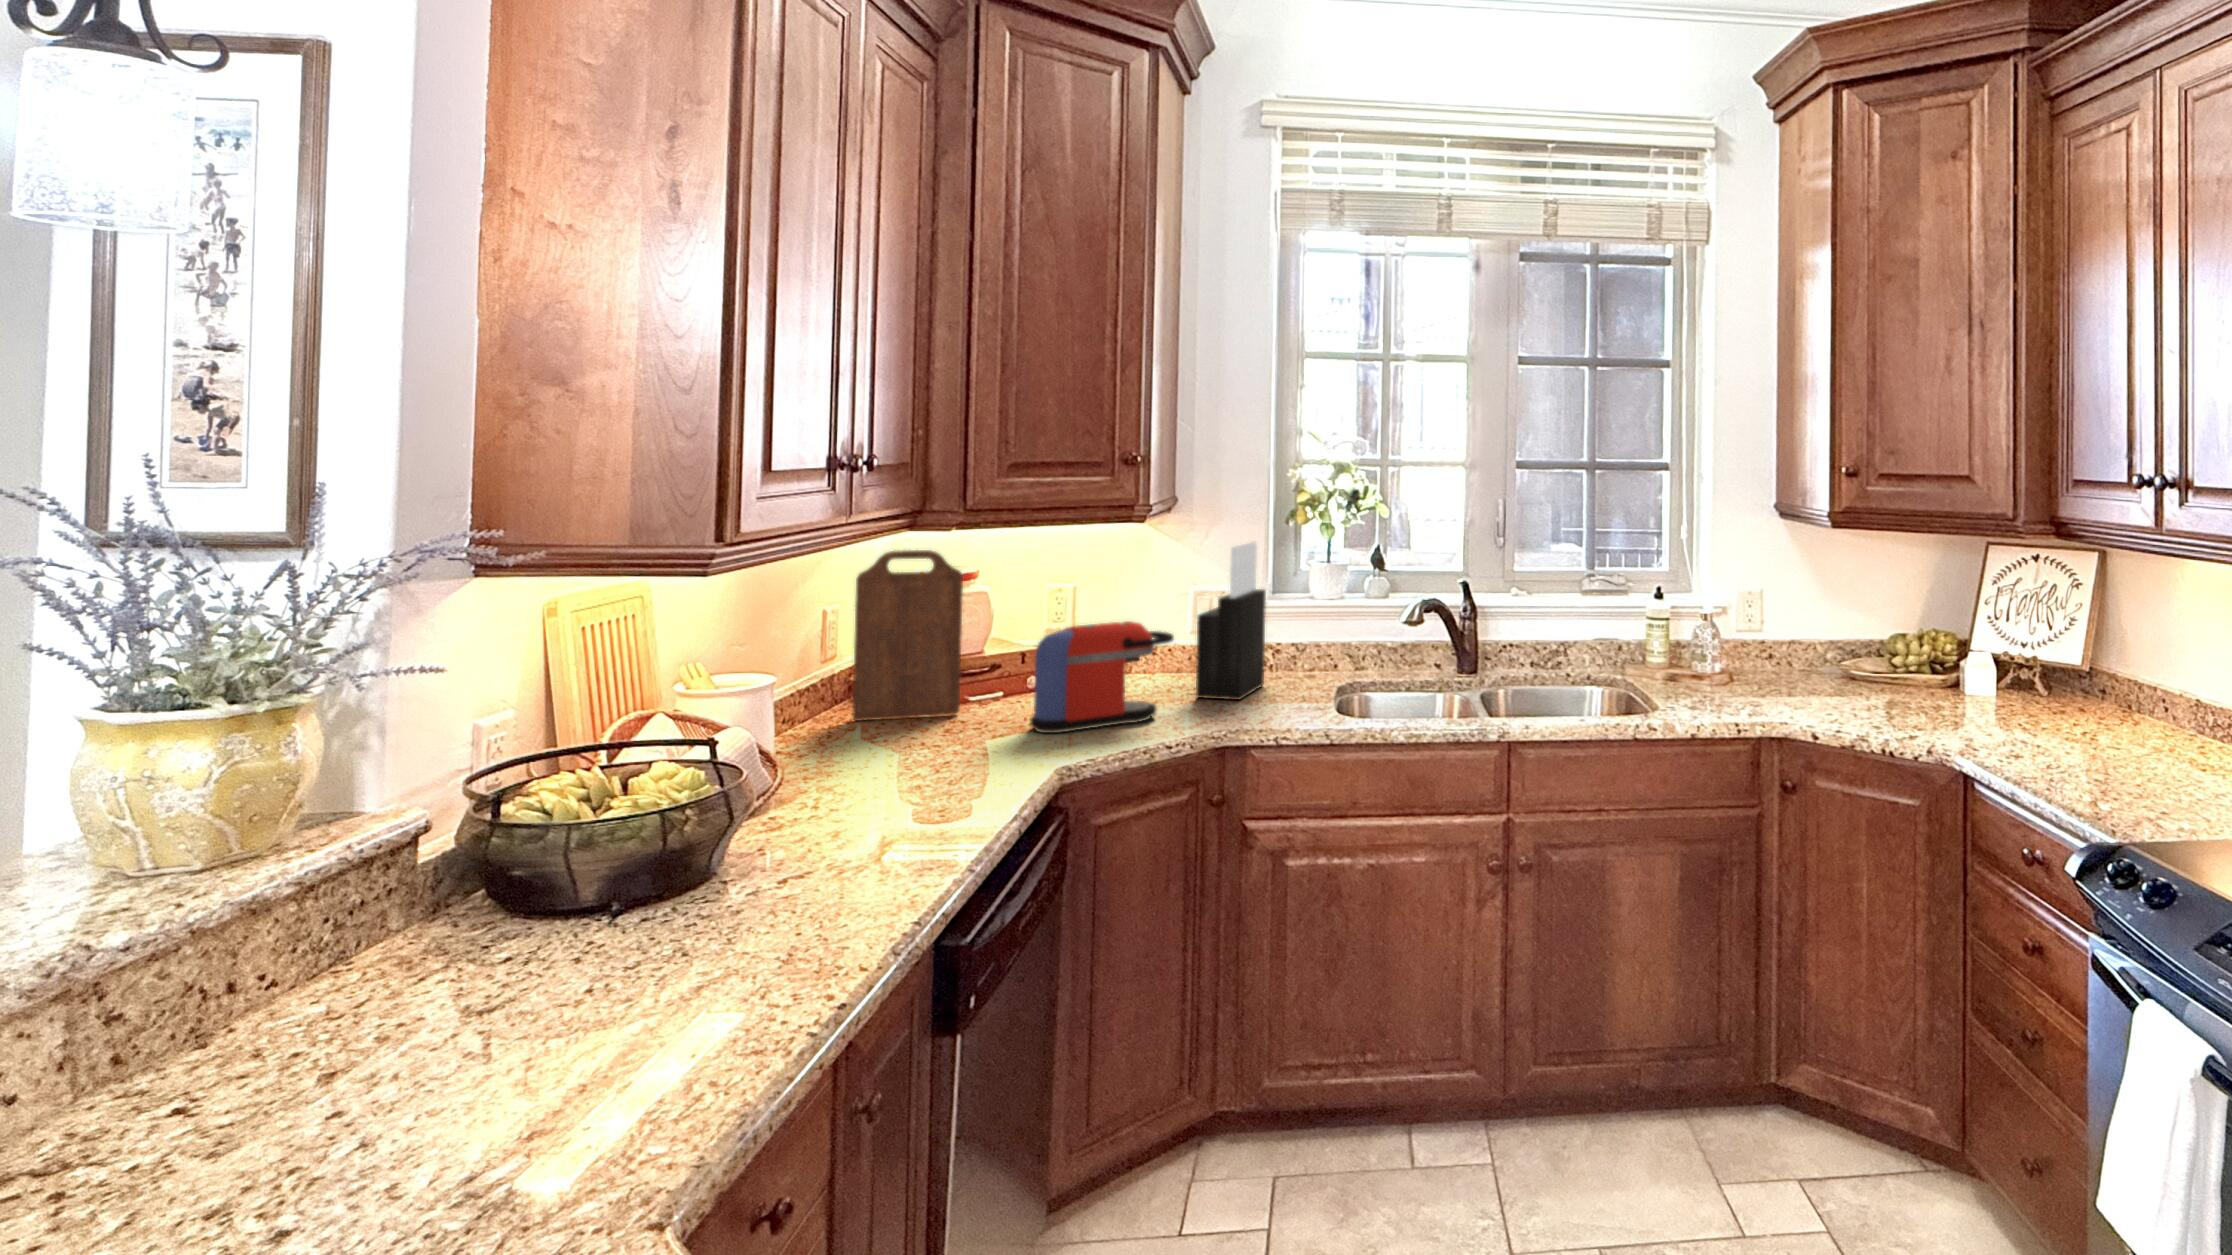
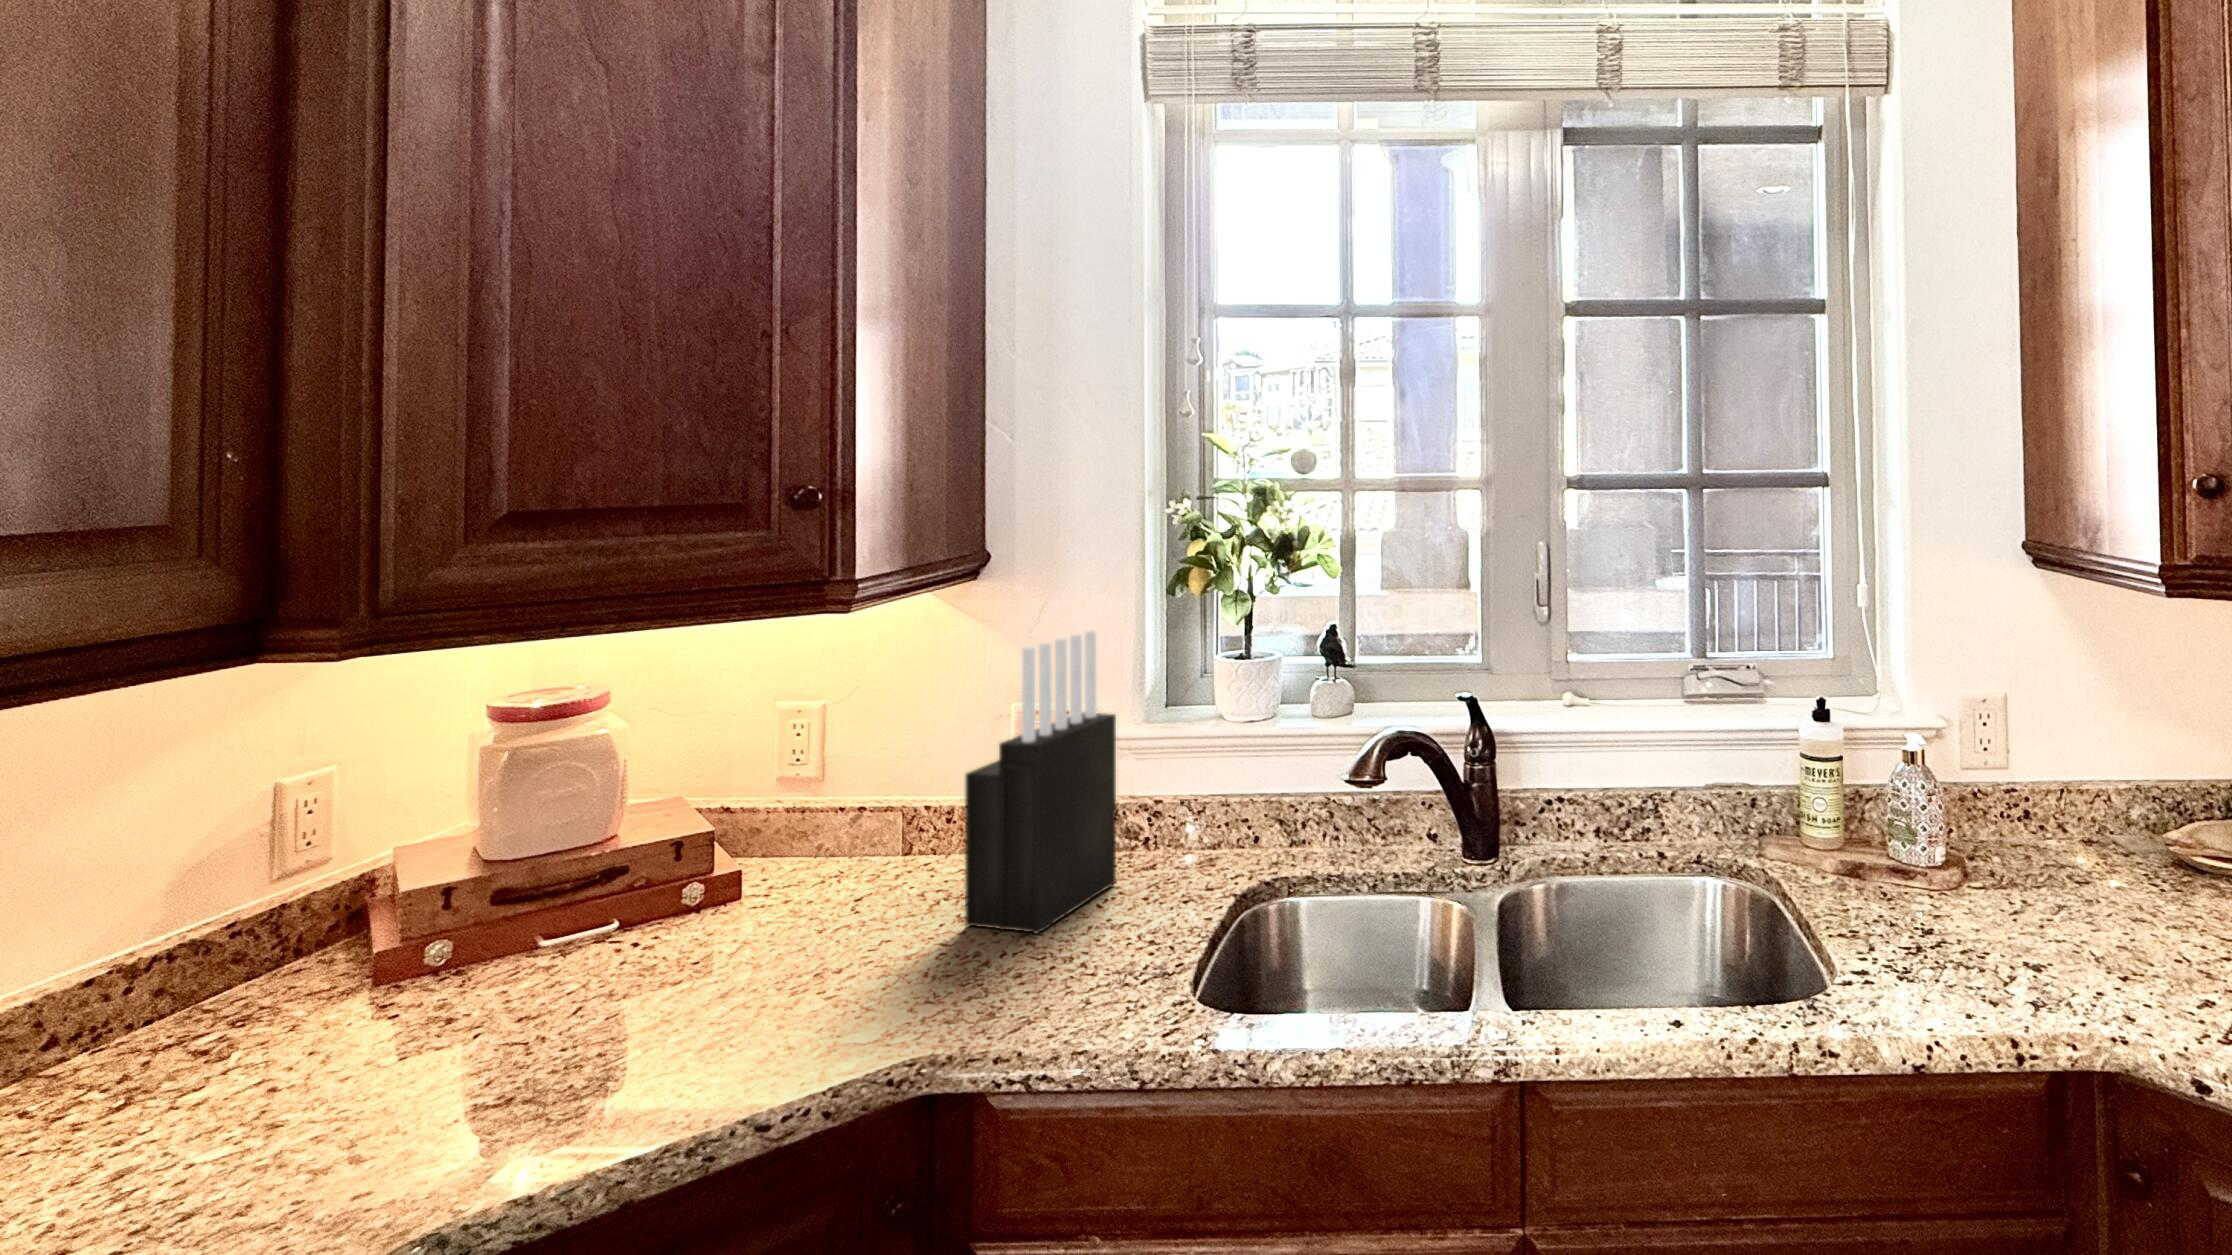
cutting board: present [853,550,963,721] -> none [256,676,488,1010]
coffee maker: present [1030,621,1174,733] -> none [539,810,875,1062]

